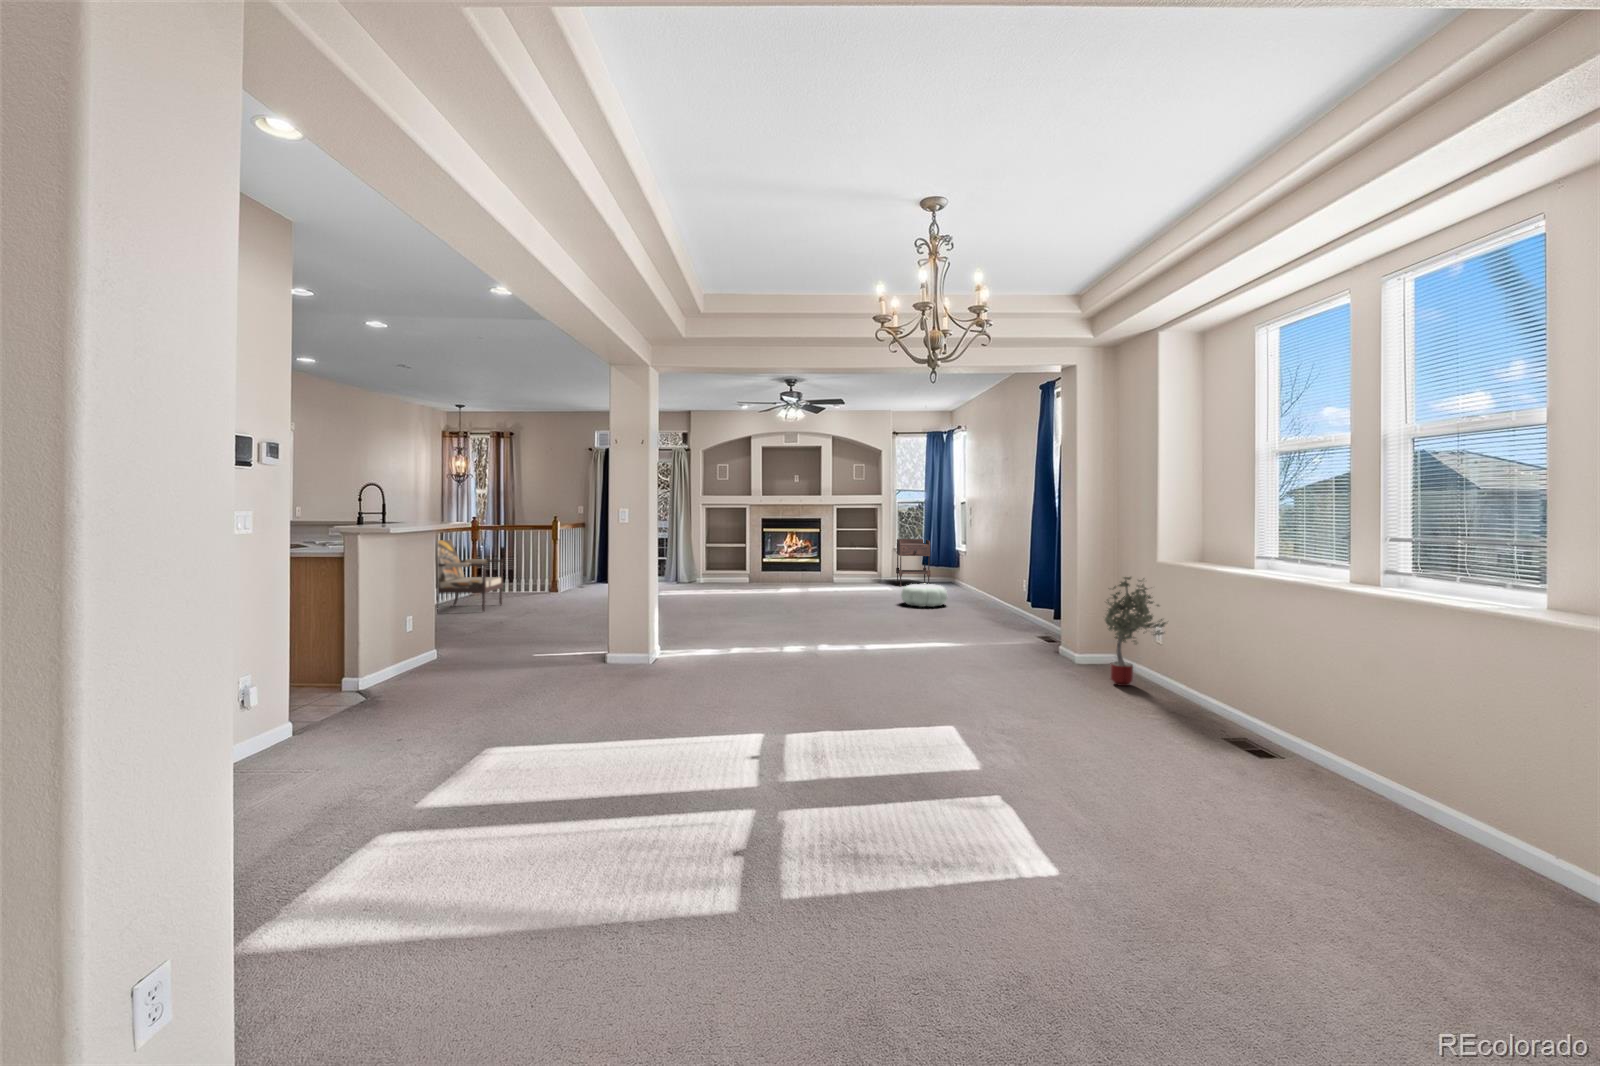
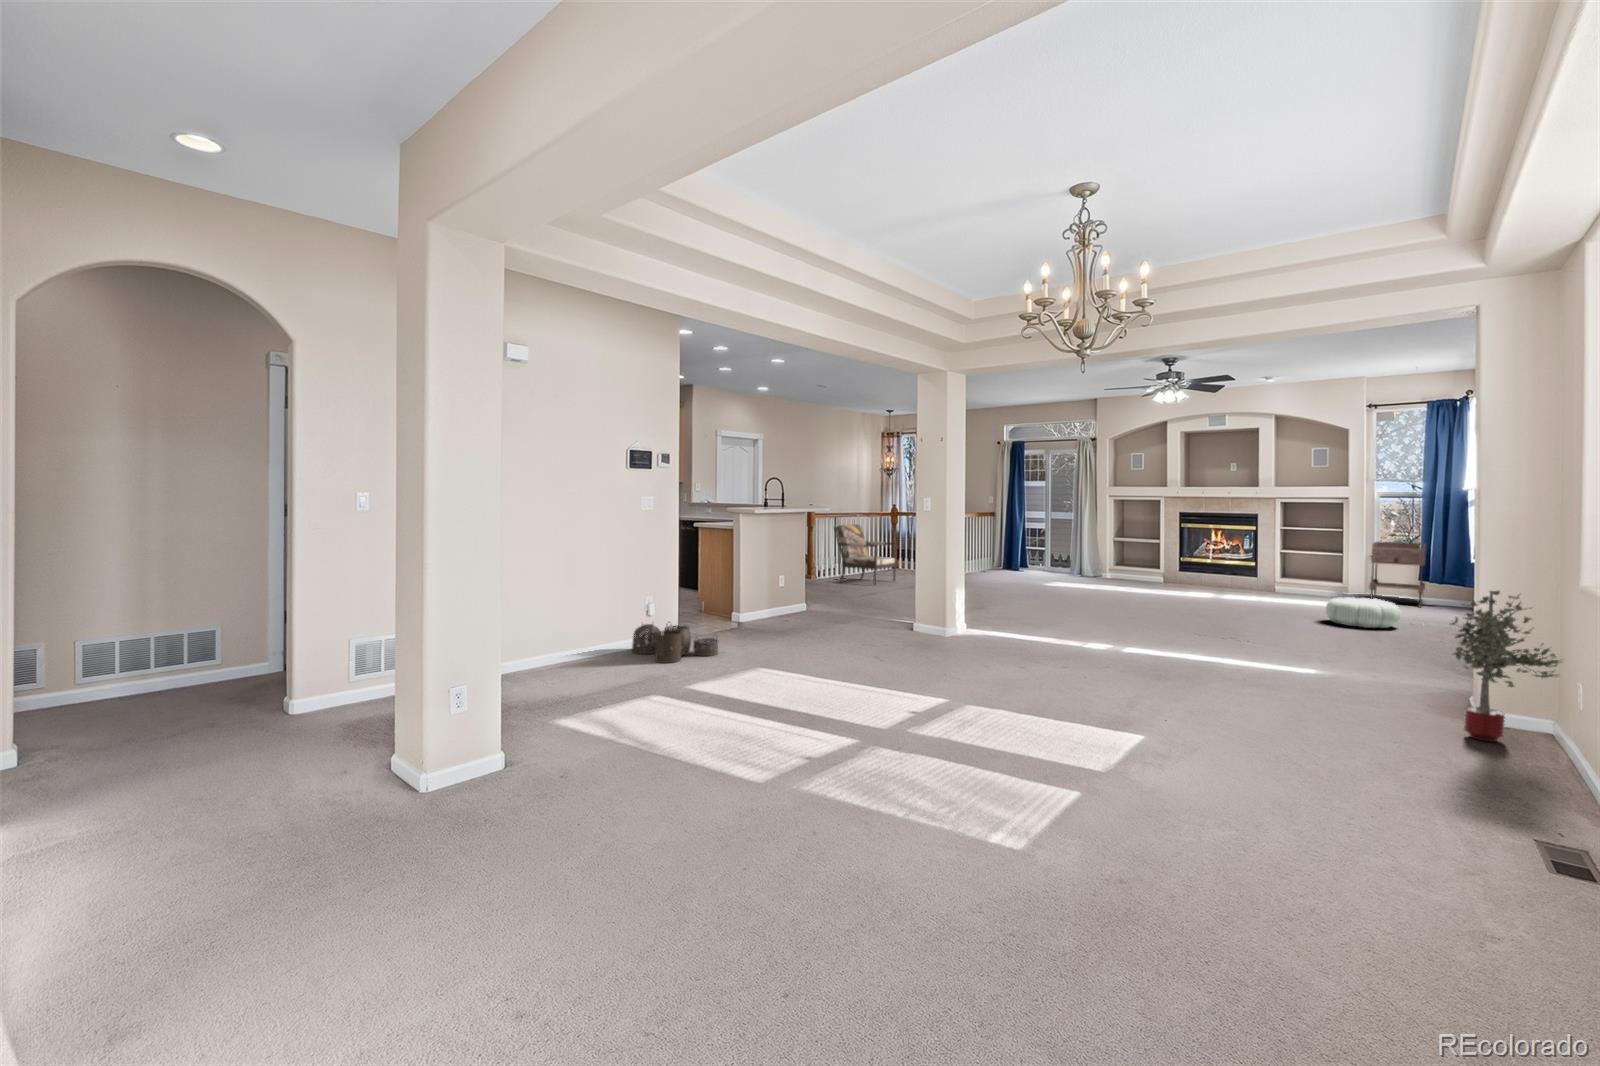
woven basket: none [227,713,401,785] -> present [632,622,719,662]

